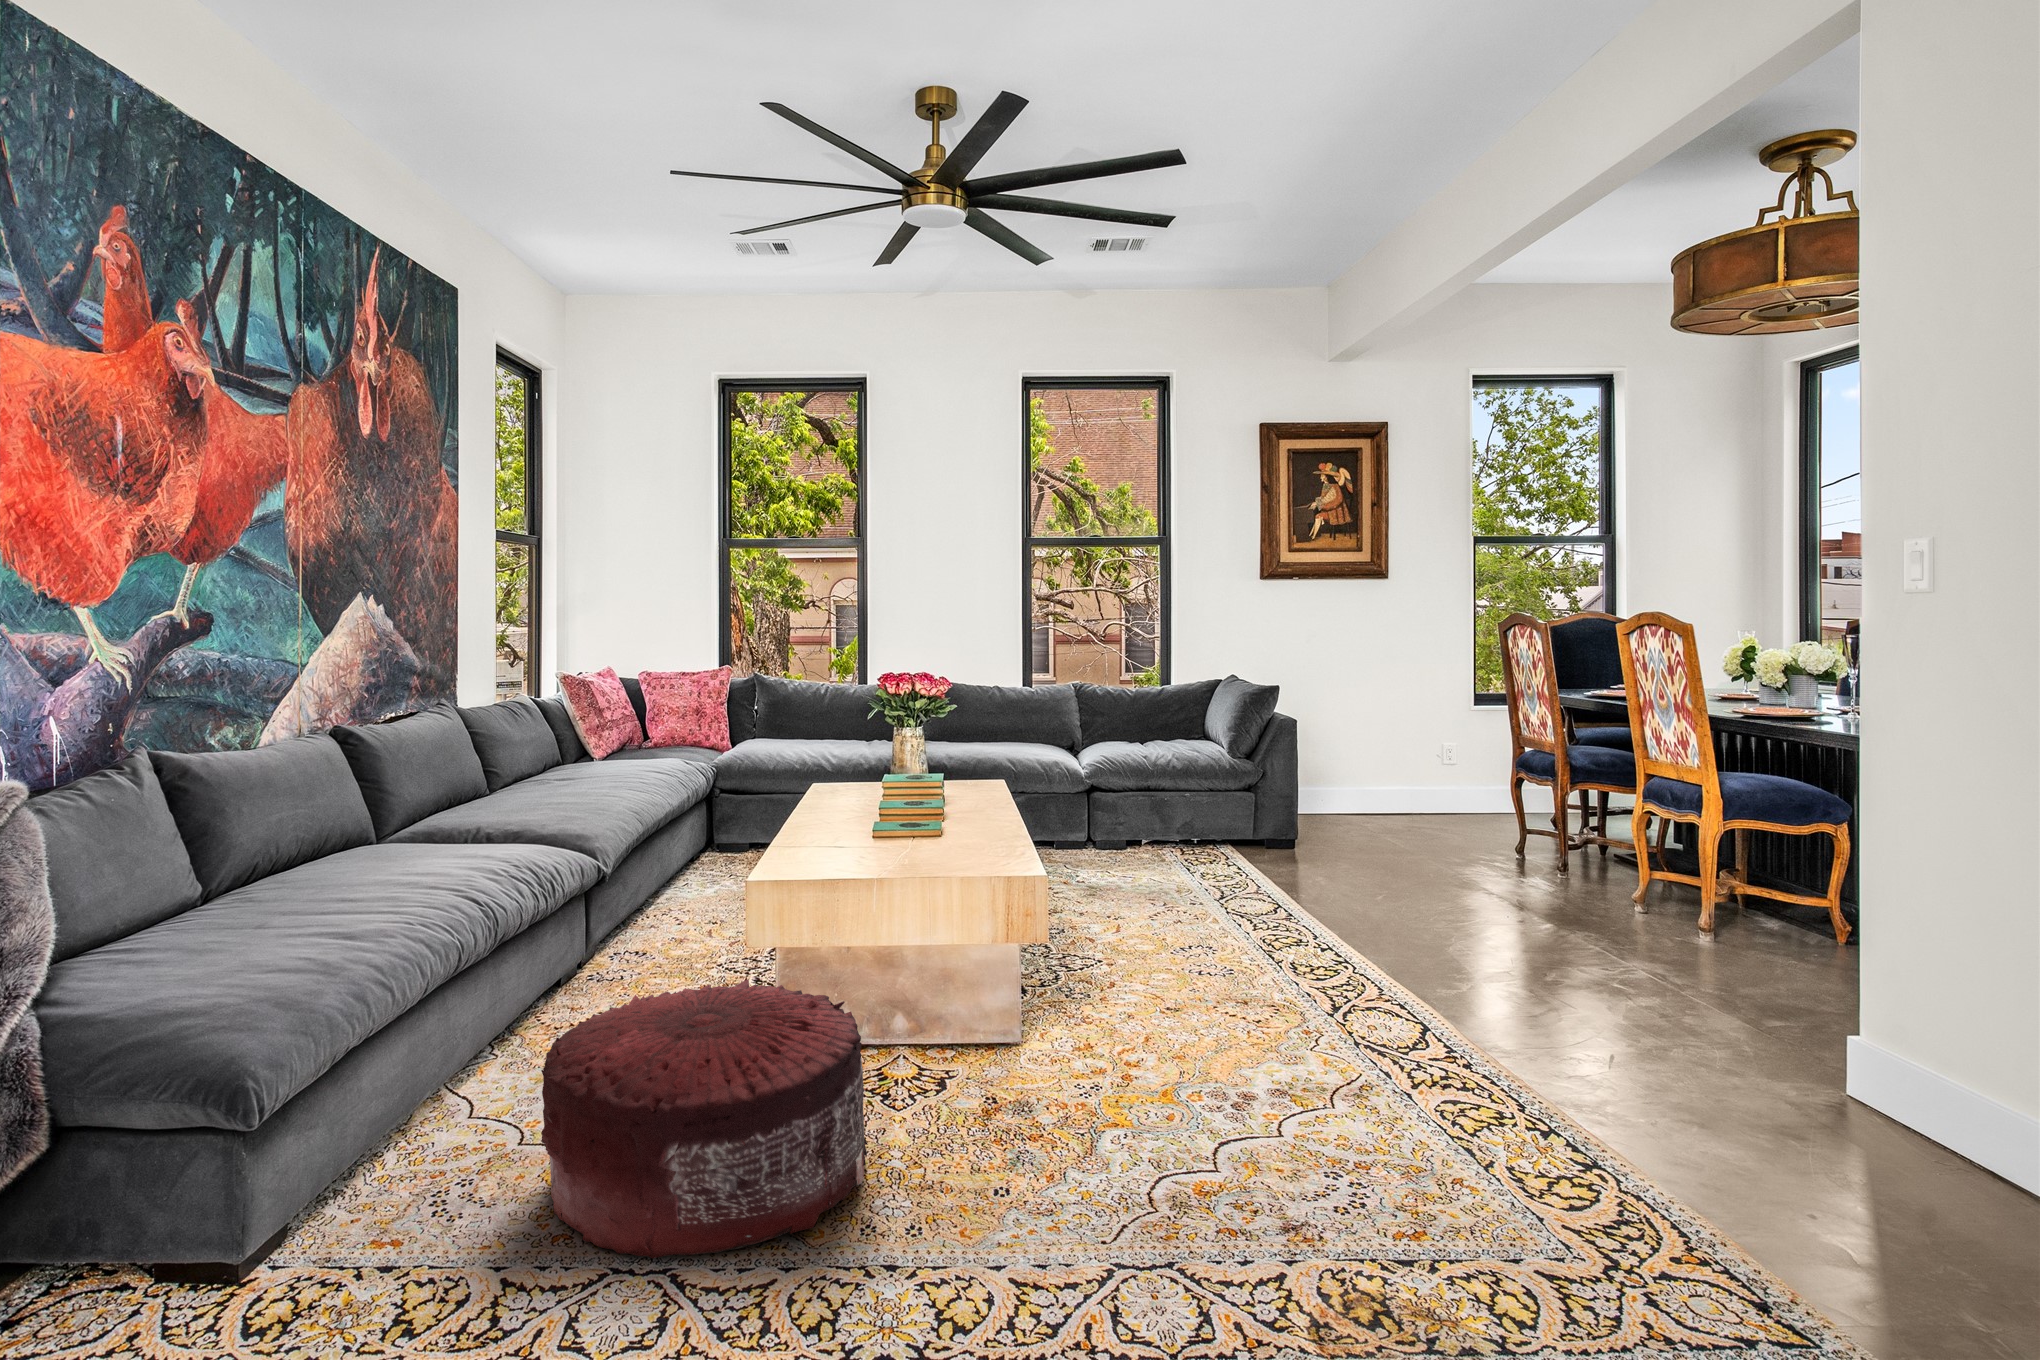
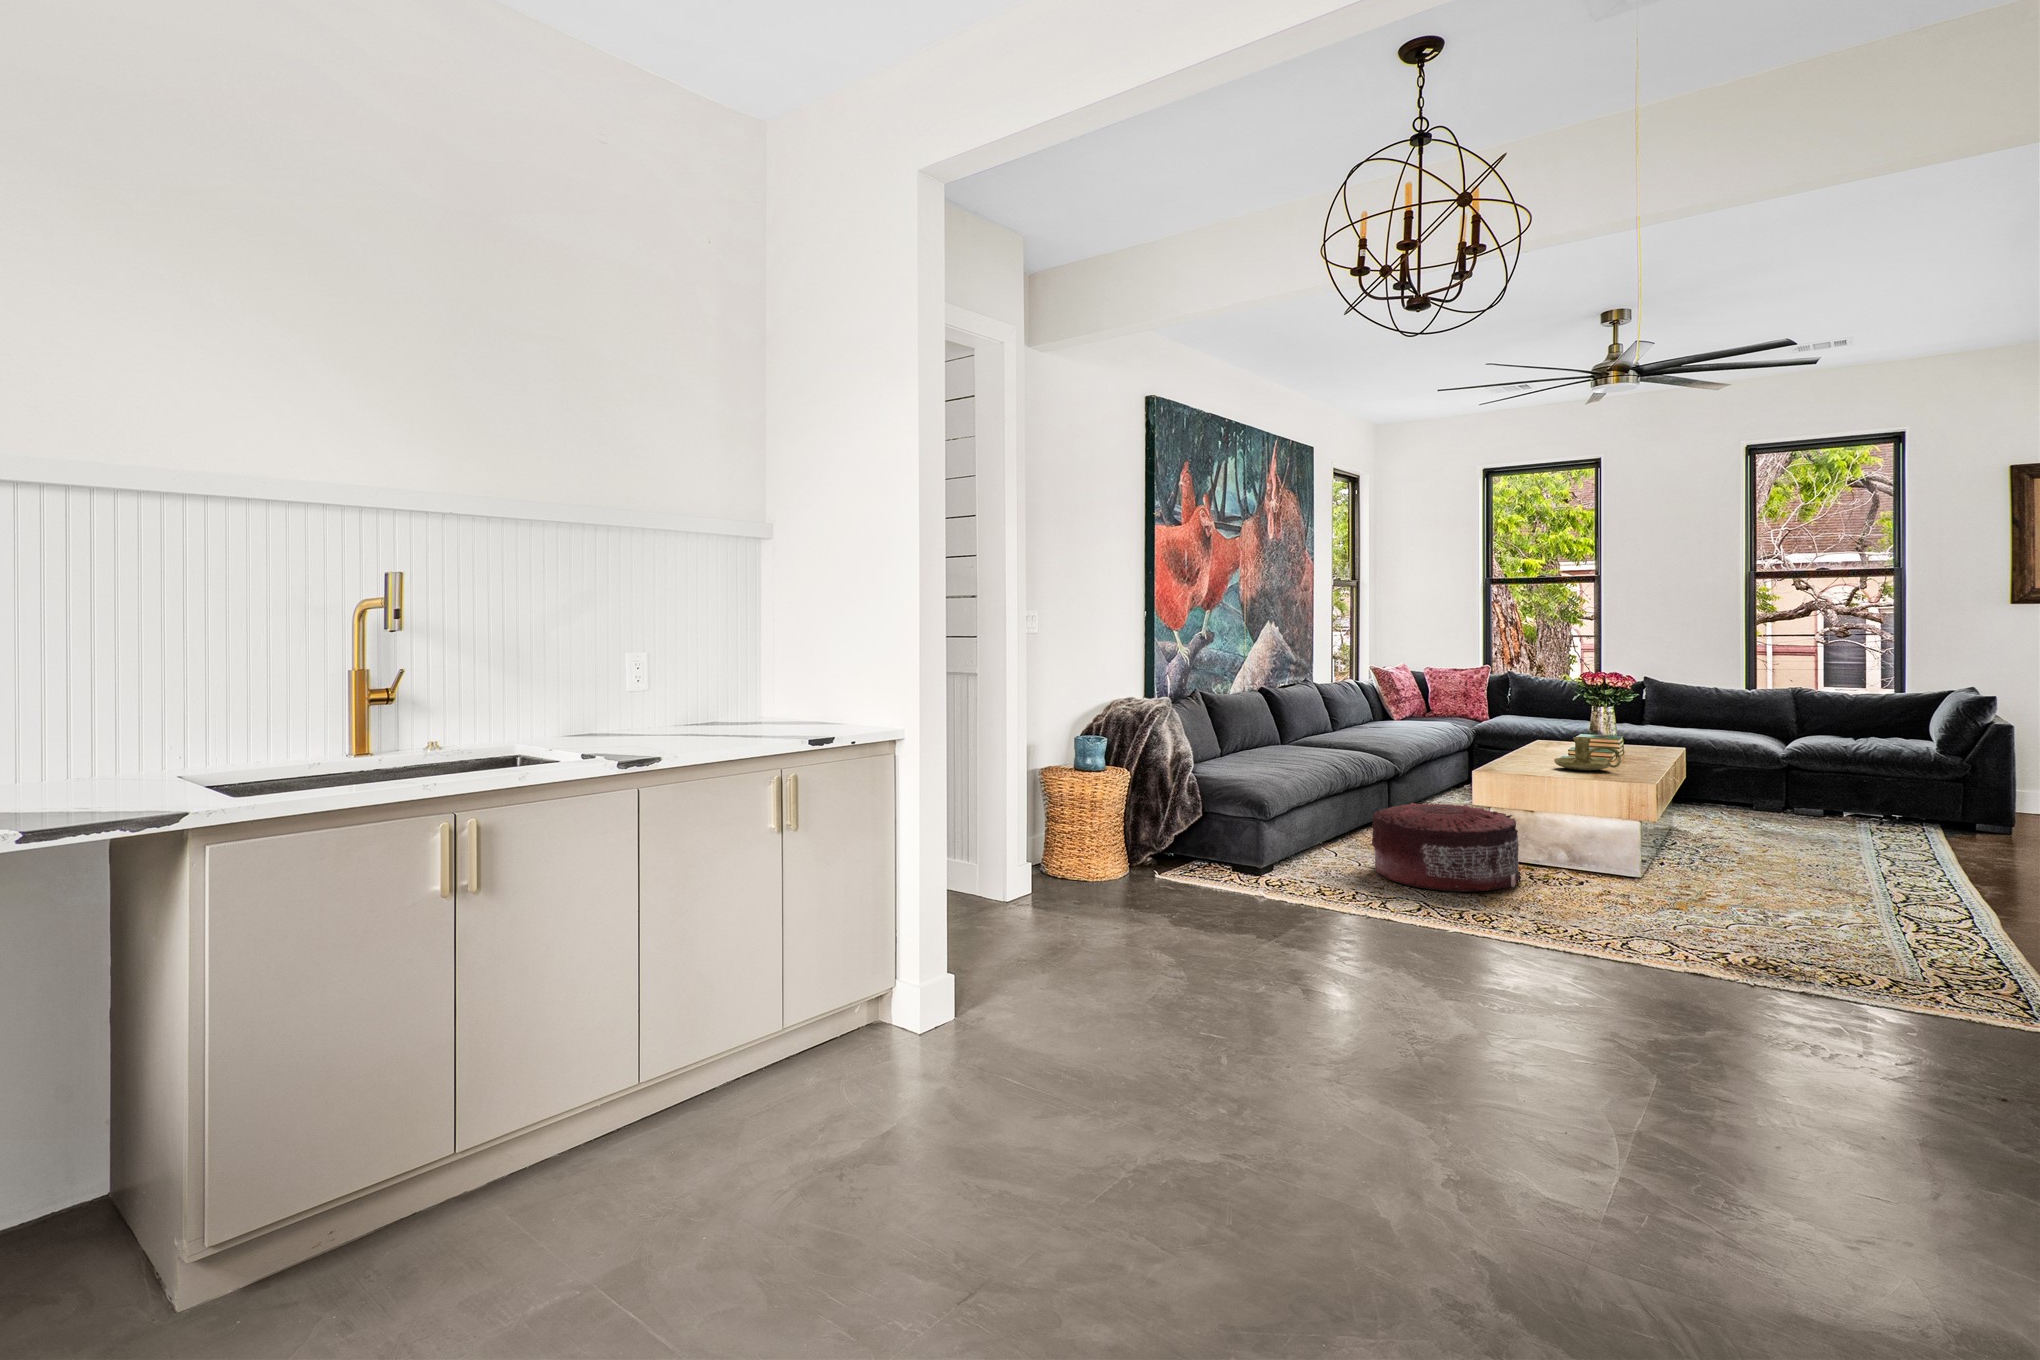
candle holder: none [882,797,989,860] -> present [1554,737,1621,771]

